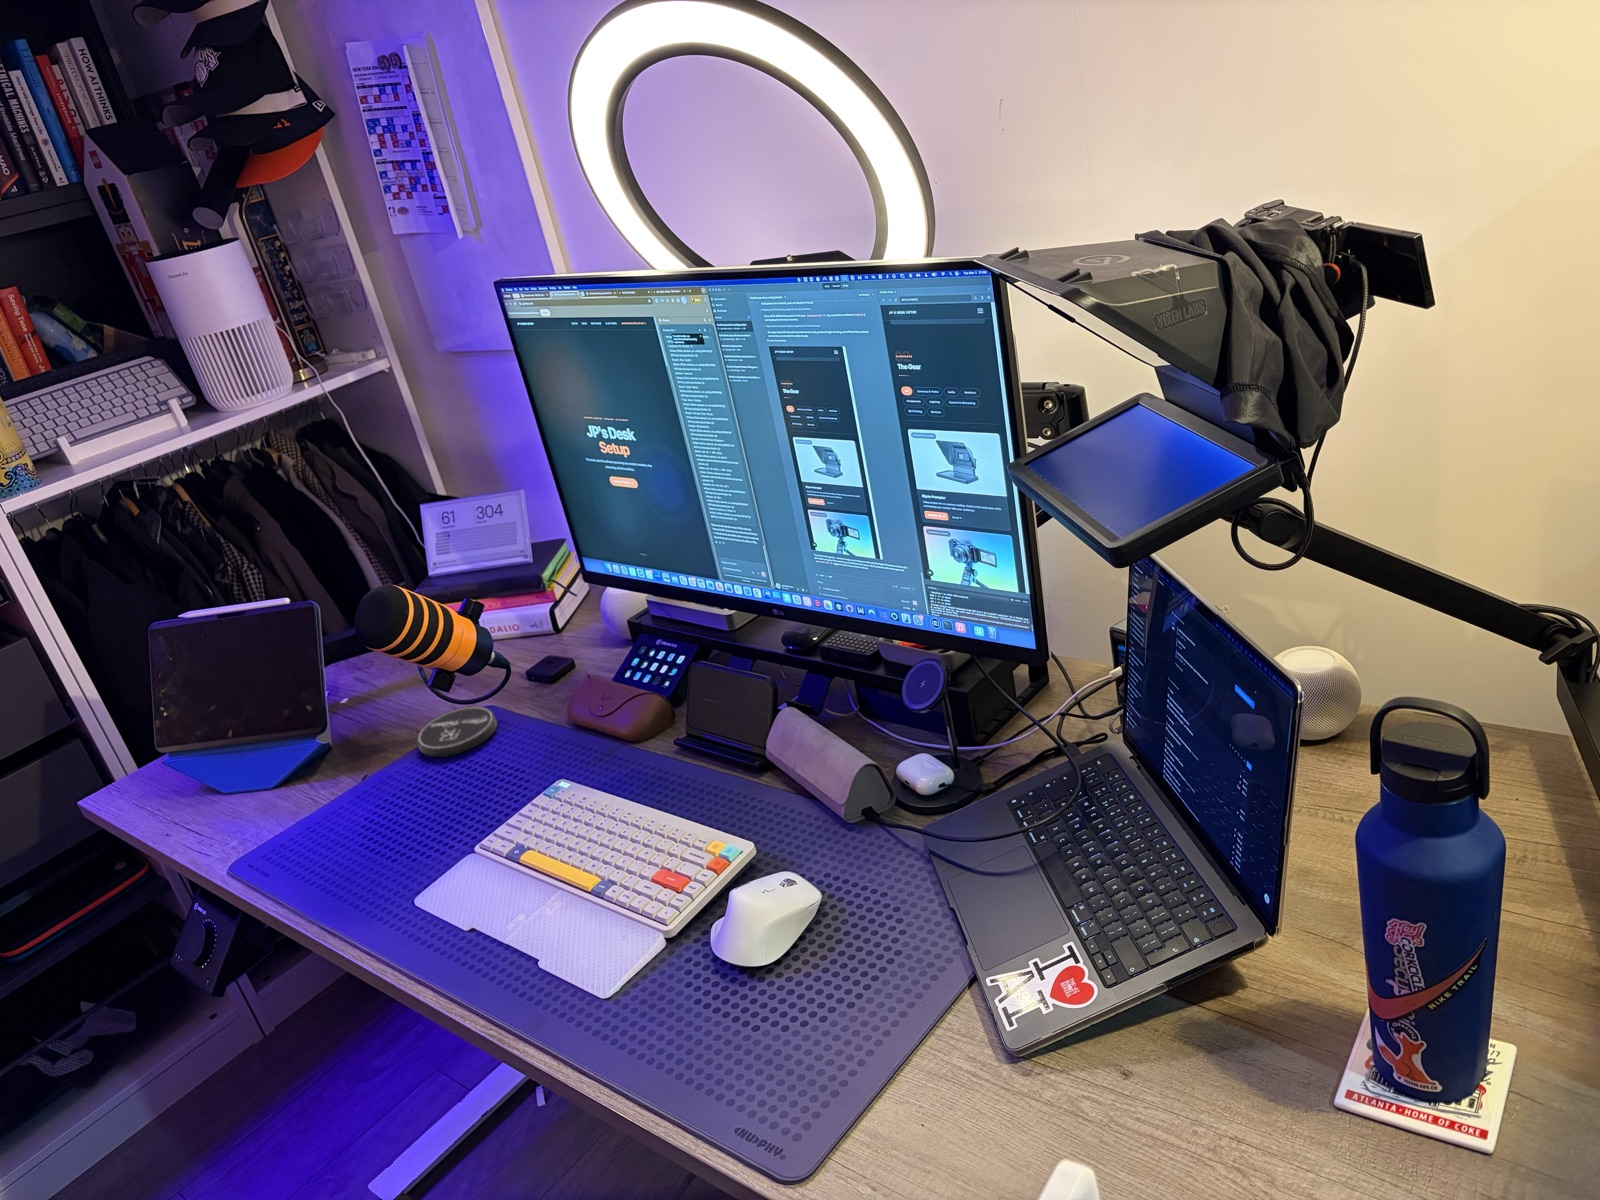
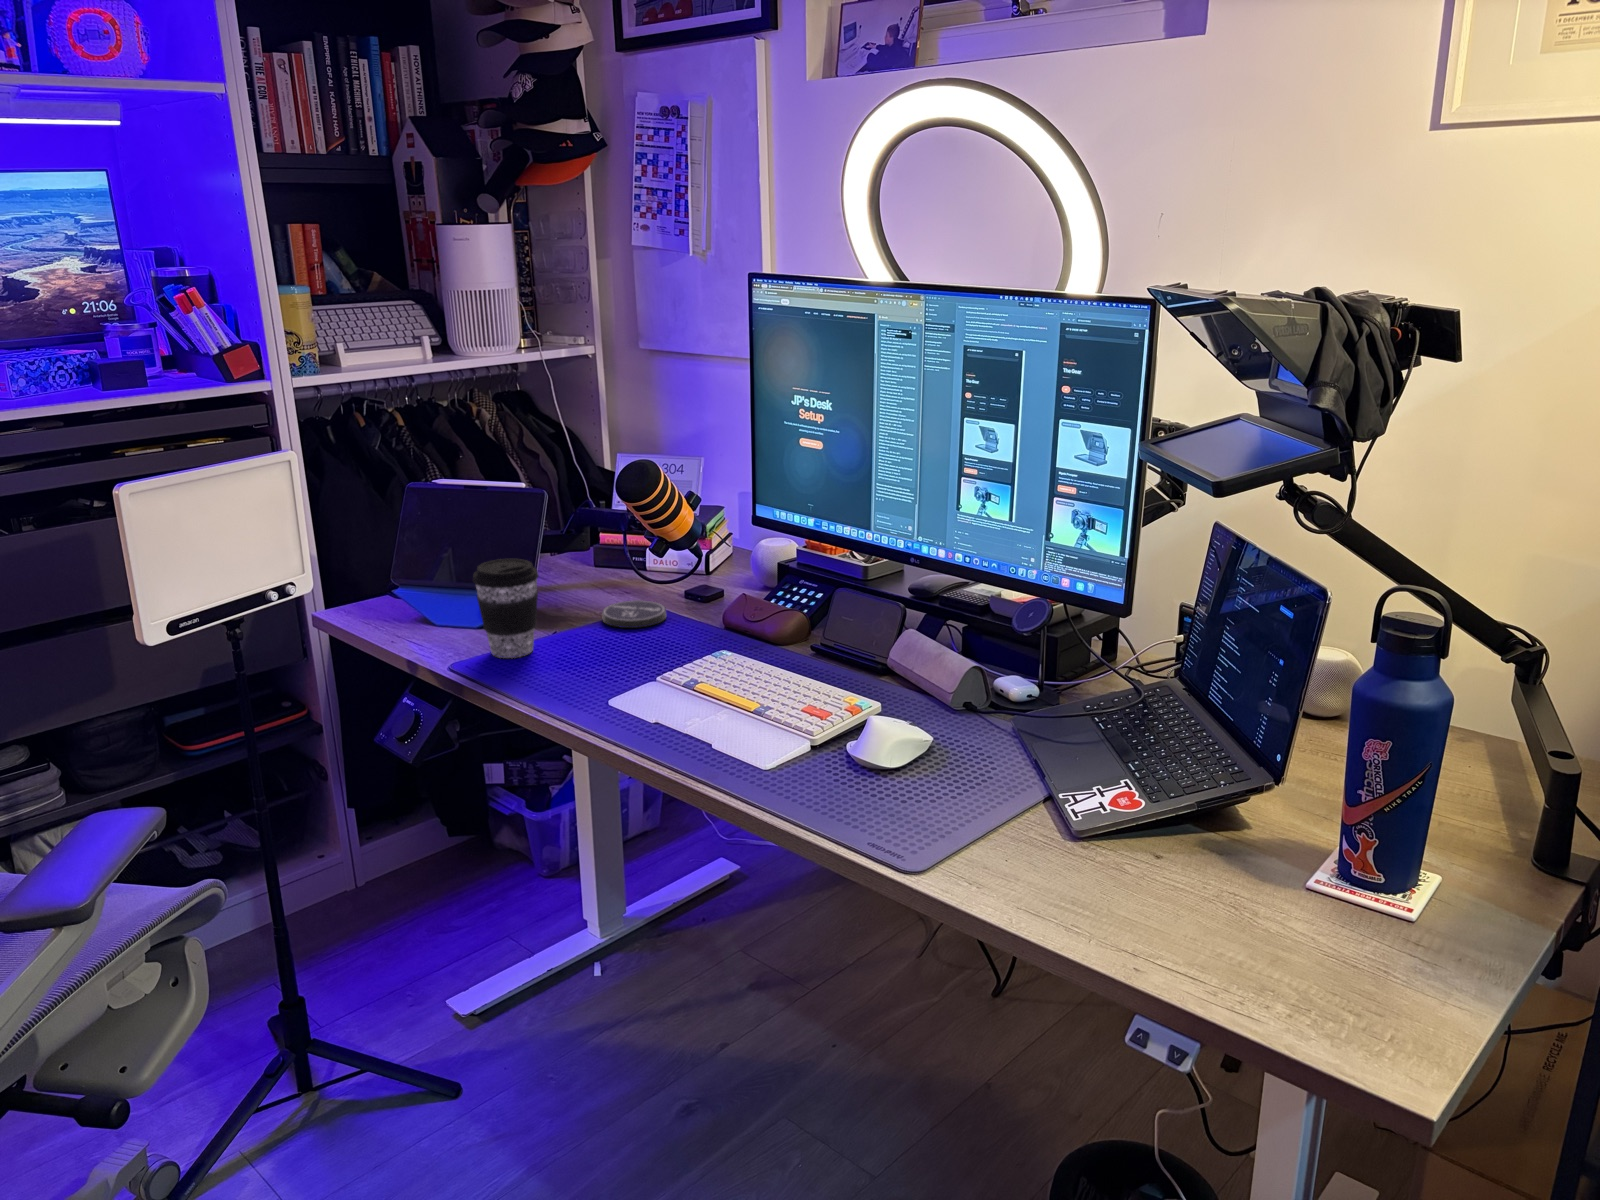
coffee cup: none [224,716,330,843] -> present [473,559,538,658]

